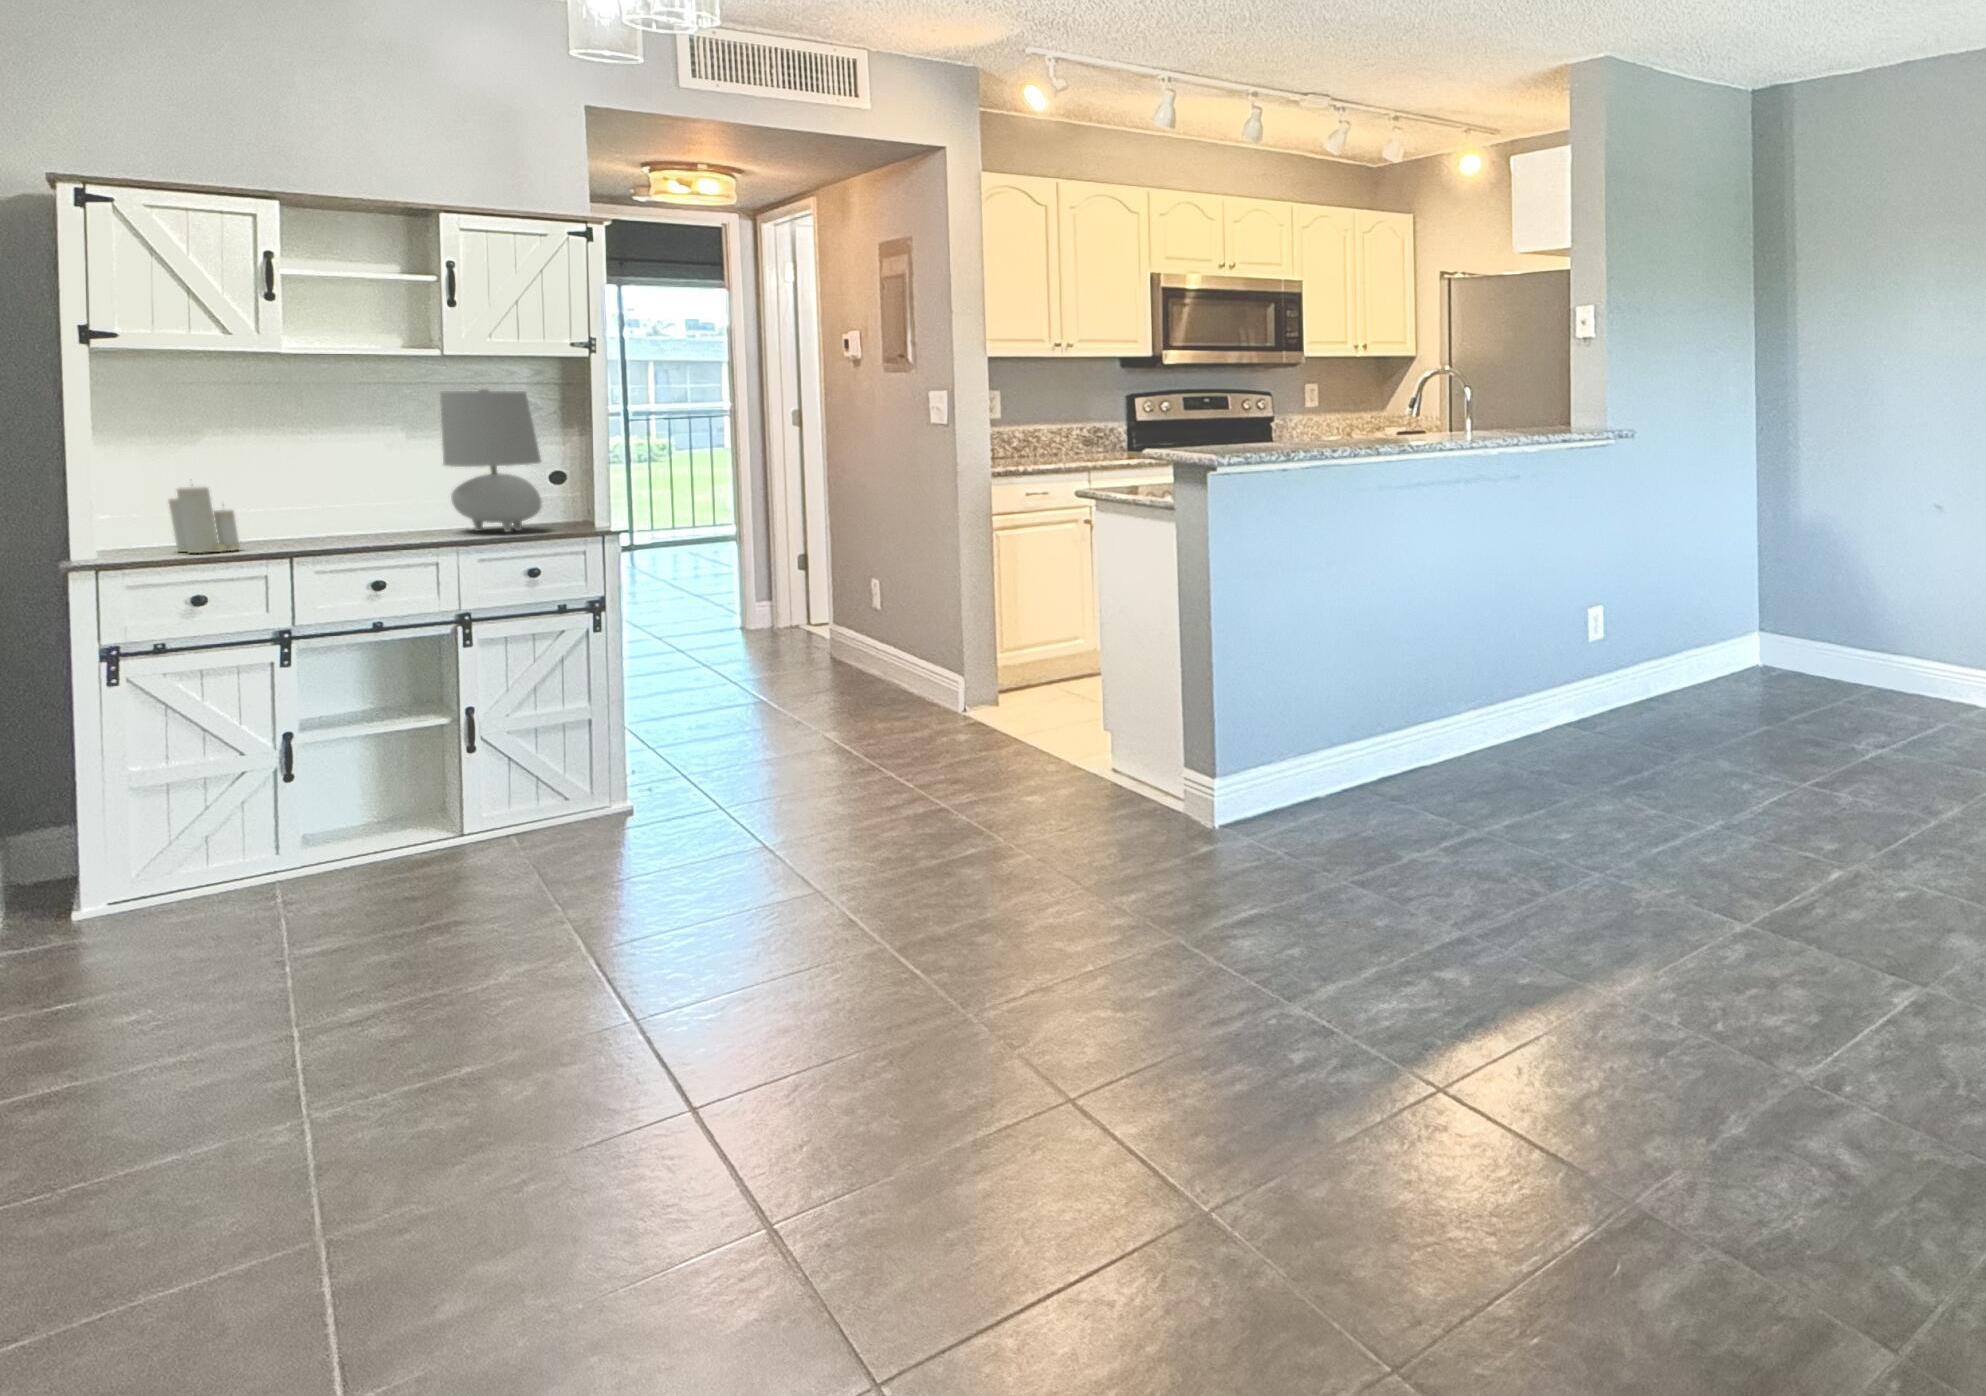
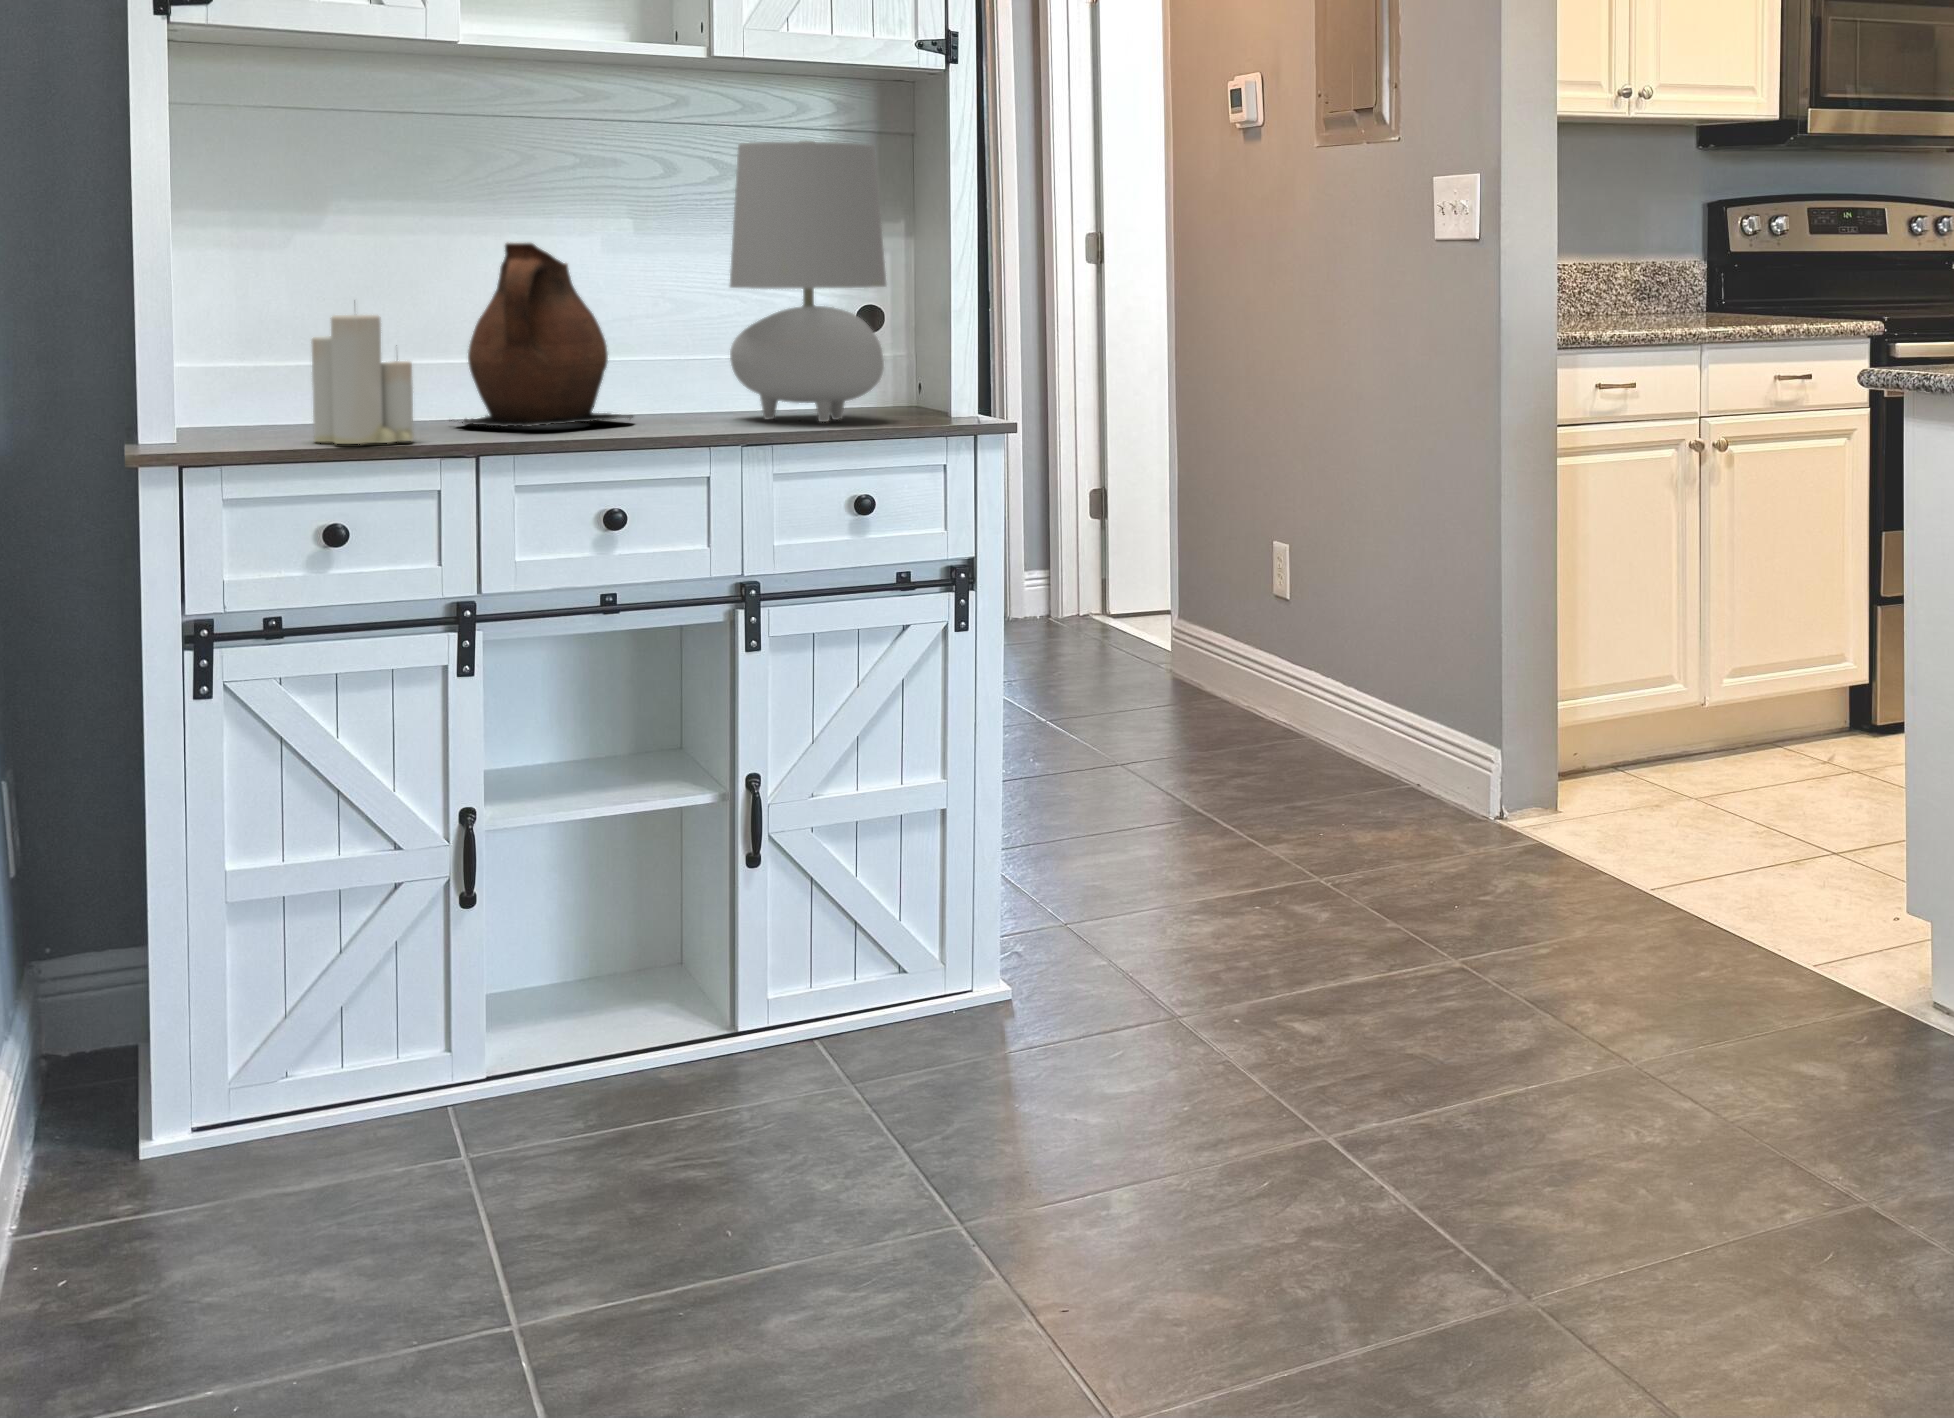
ceramic pitcher: none [272,445,393,540] -> present [451,243,633,427]

